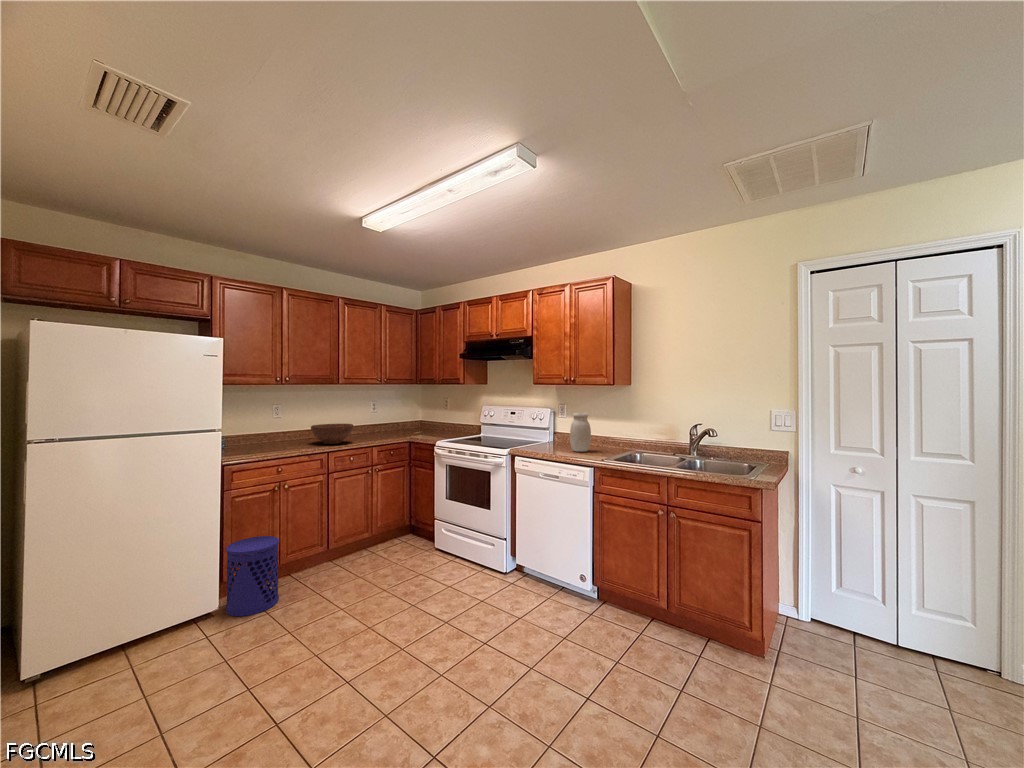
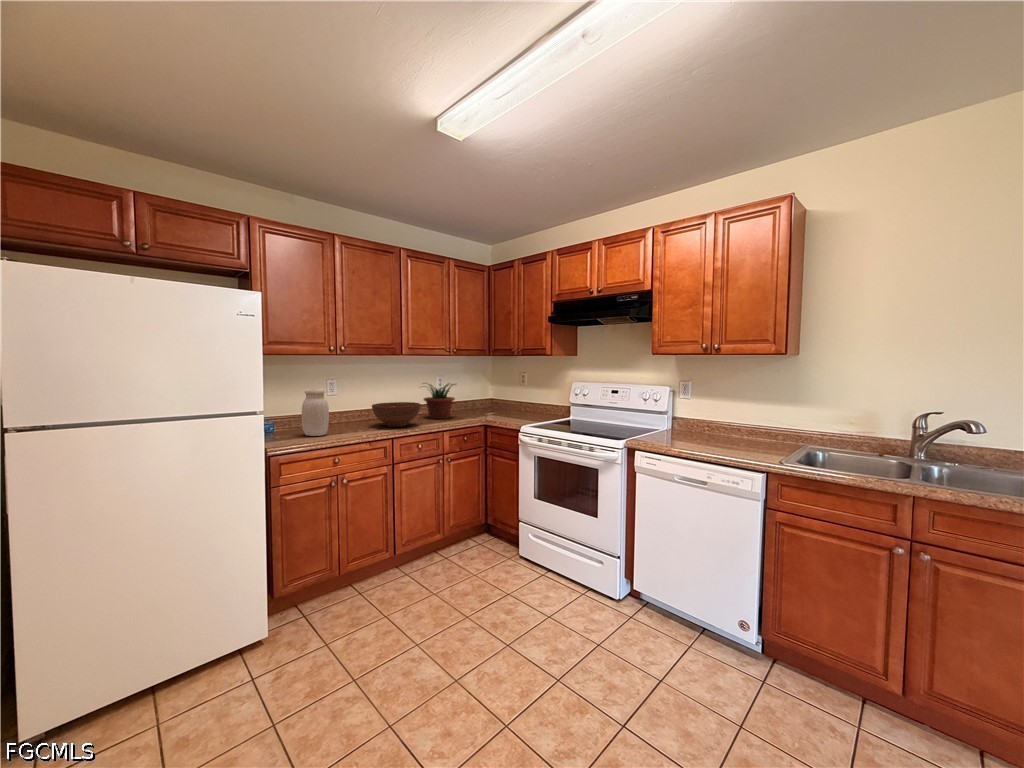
potted plant: none [354,407,387,438] -> present [424,383,455,419]
jar: present [570,413,591,452] -> present [302,389,329,436]
waste bin: present [226,536,279,616] -> none [275,543,340,647]

